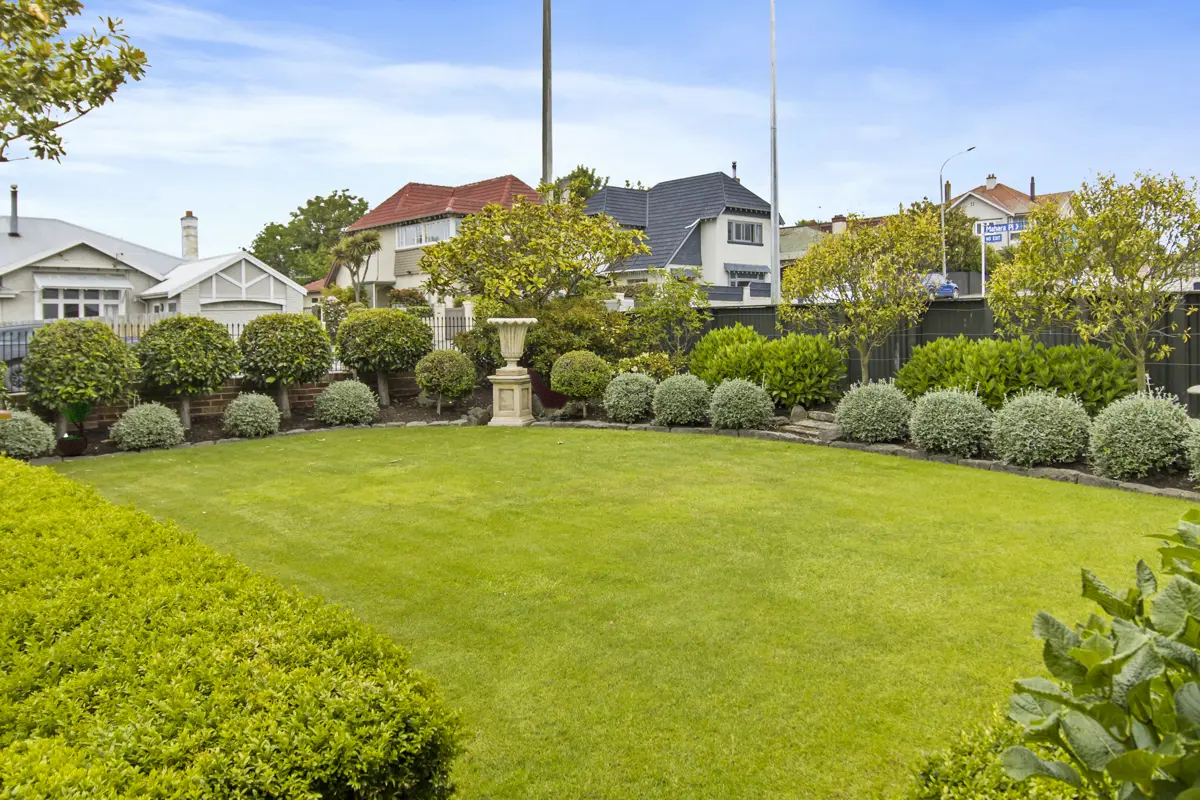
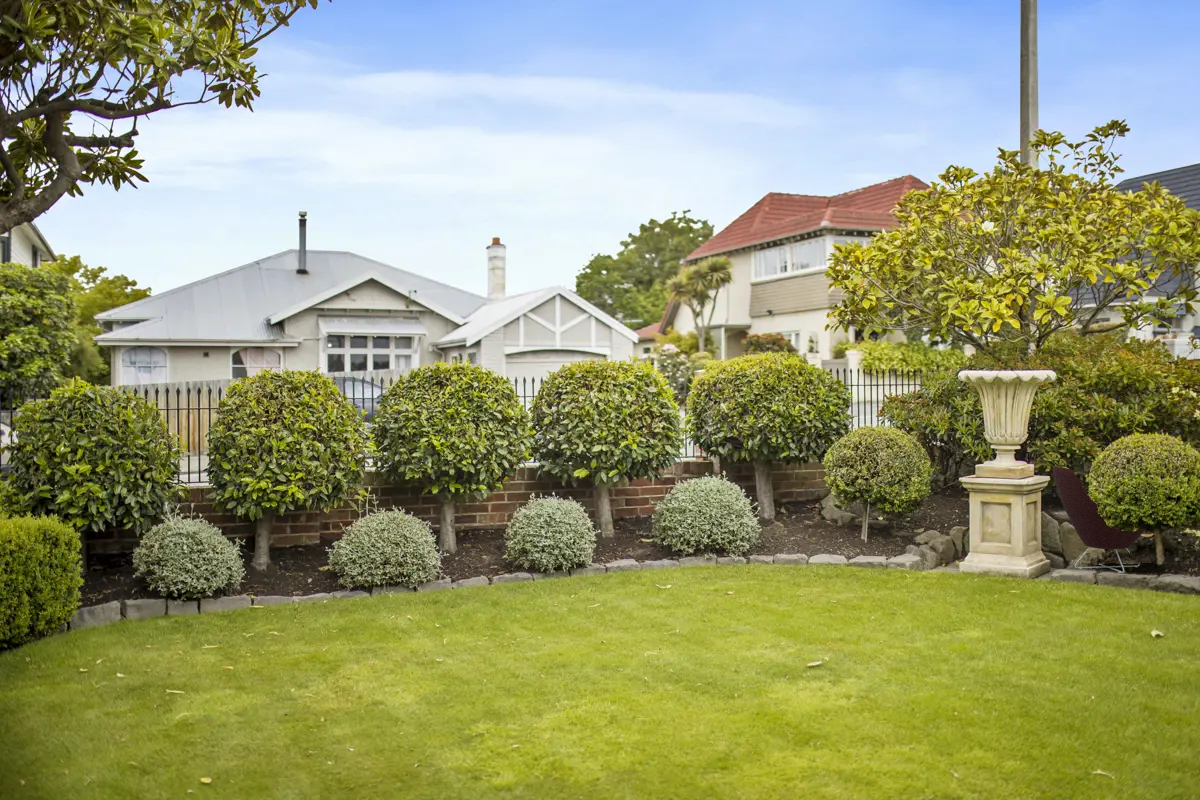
potted tree: present [58,398,93,456] -> none [240,497,297,598]

